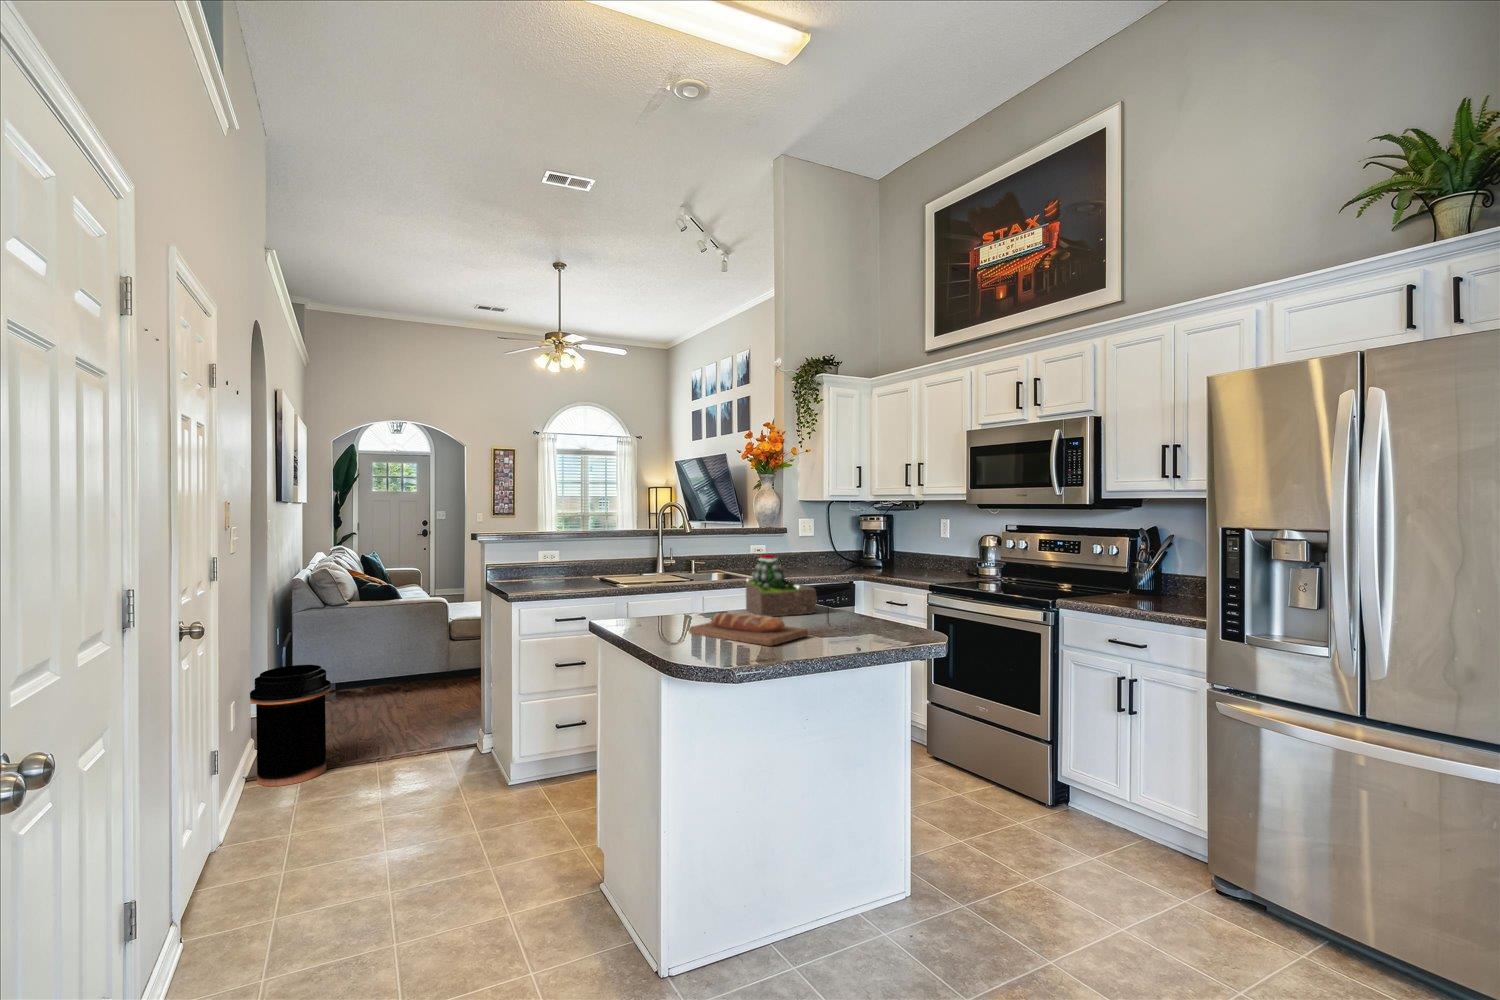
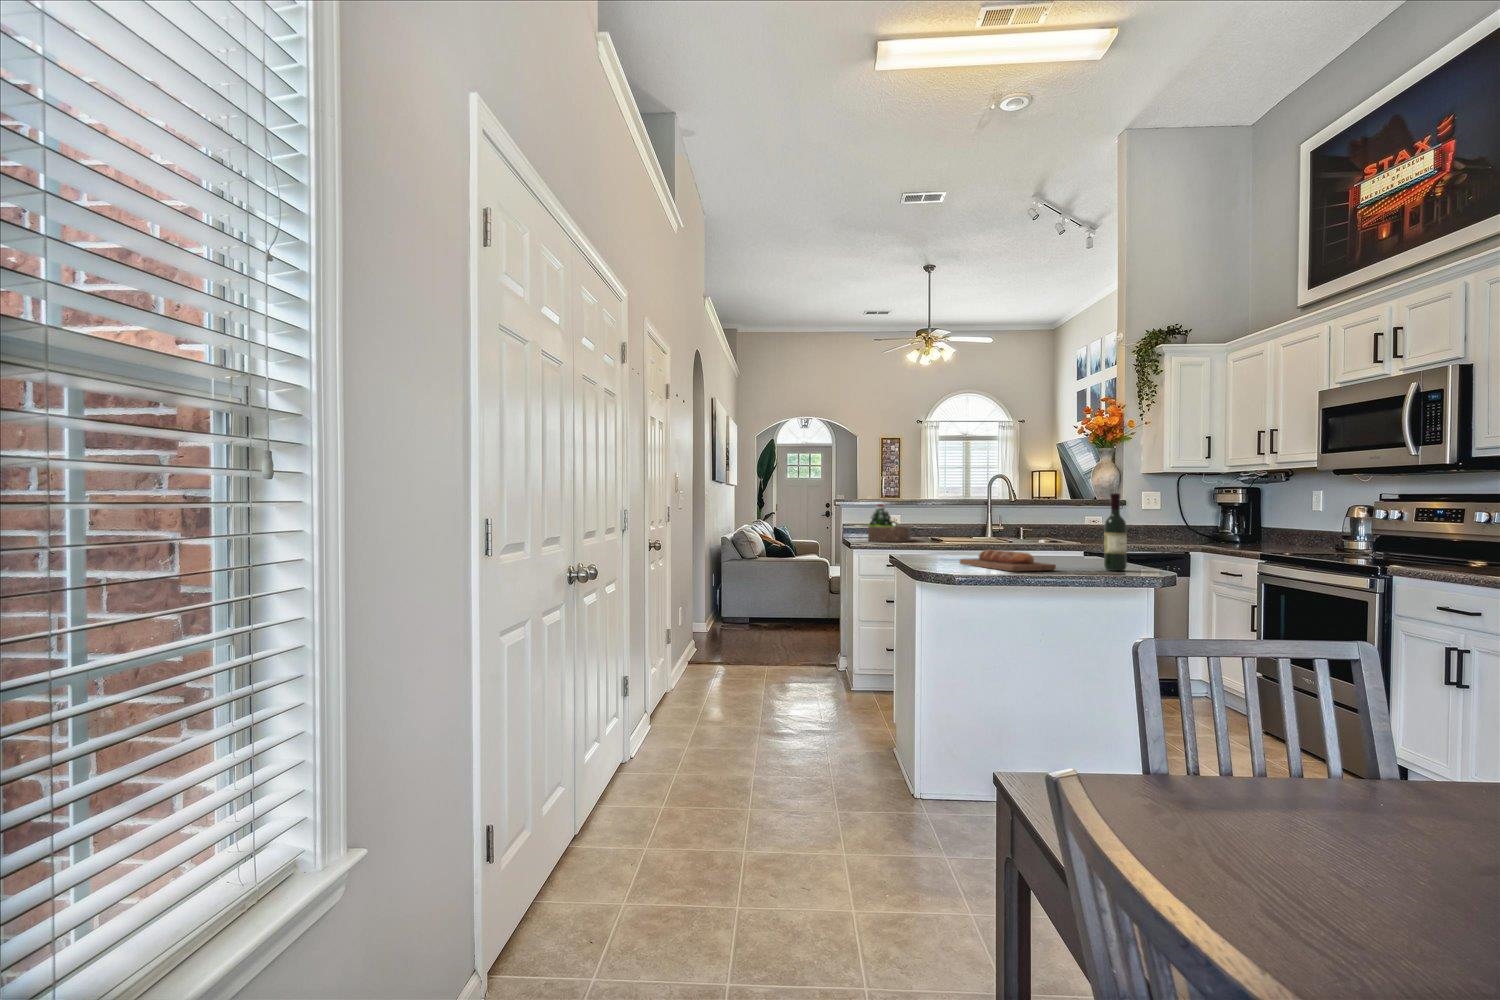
wine bottle: none [845,540,868,628] -> present [1104,493,1127,571]
succulent plant: present [746,554,817,617] -> present [868,504,911,542]
trash can: present [250,665,331,786] -> none [691,589,738,669]

